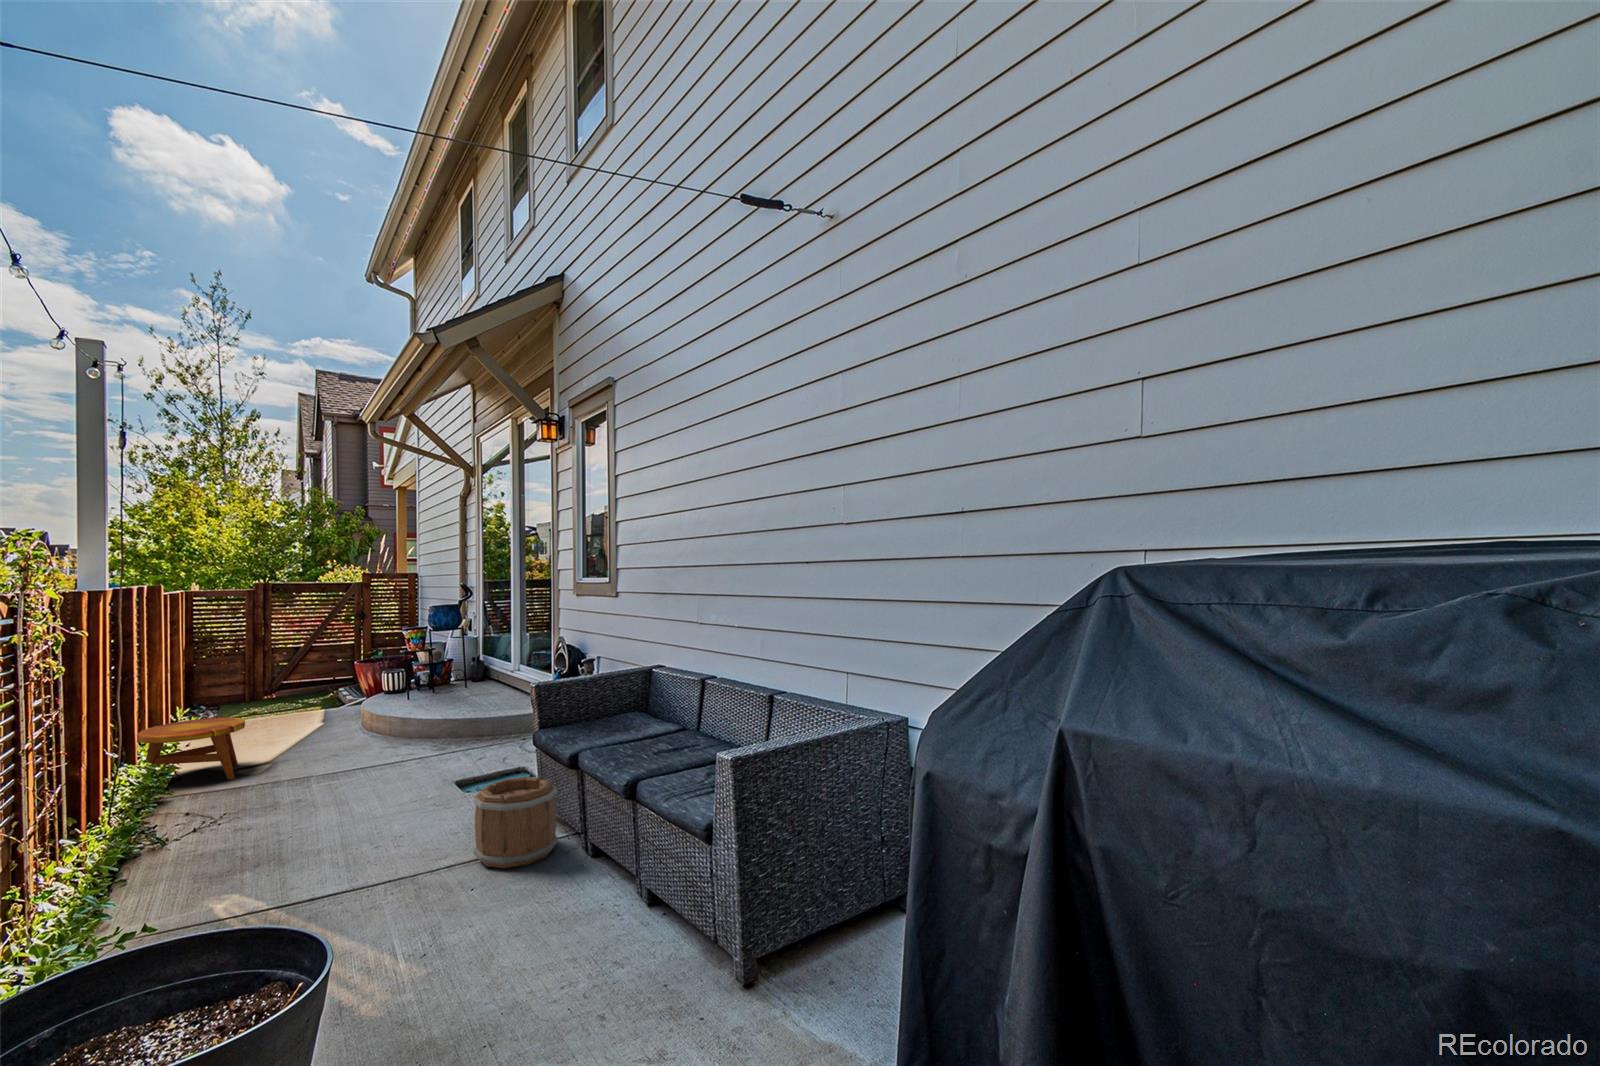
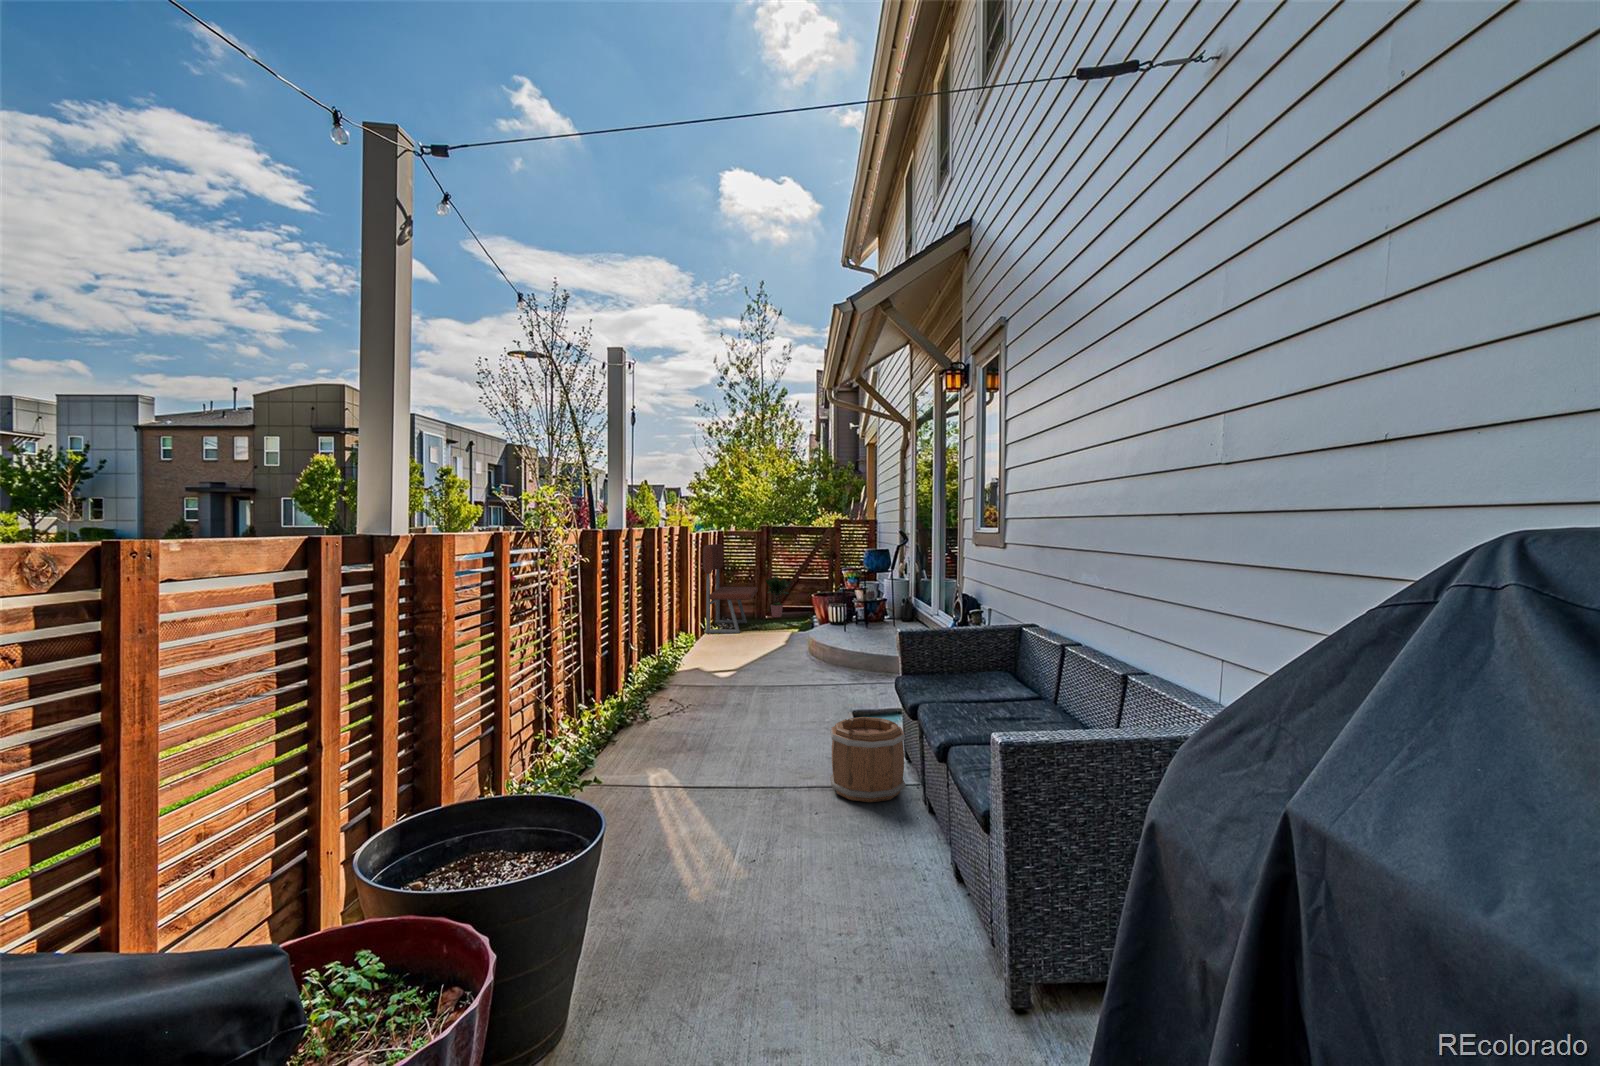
bench: none [176,608,259,727] -> present [703,544,758,633]
potted plant: none [265,642,309,695] -> present [766,577,792,617]
side table: present [137,717,245,780] -> none [657,628,723,678]

